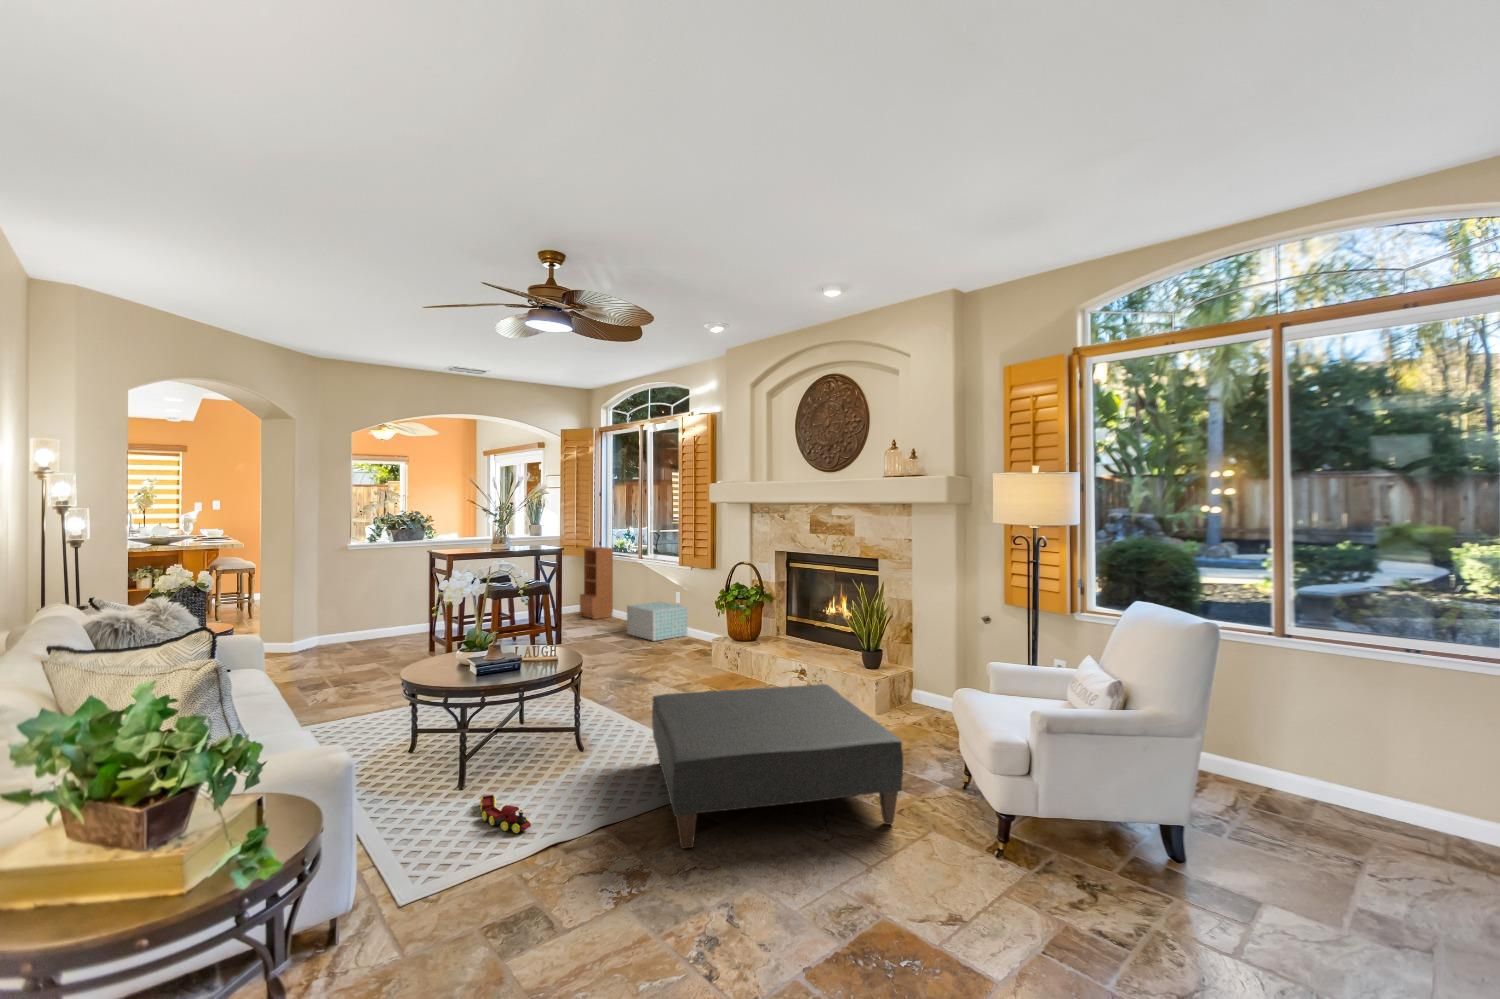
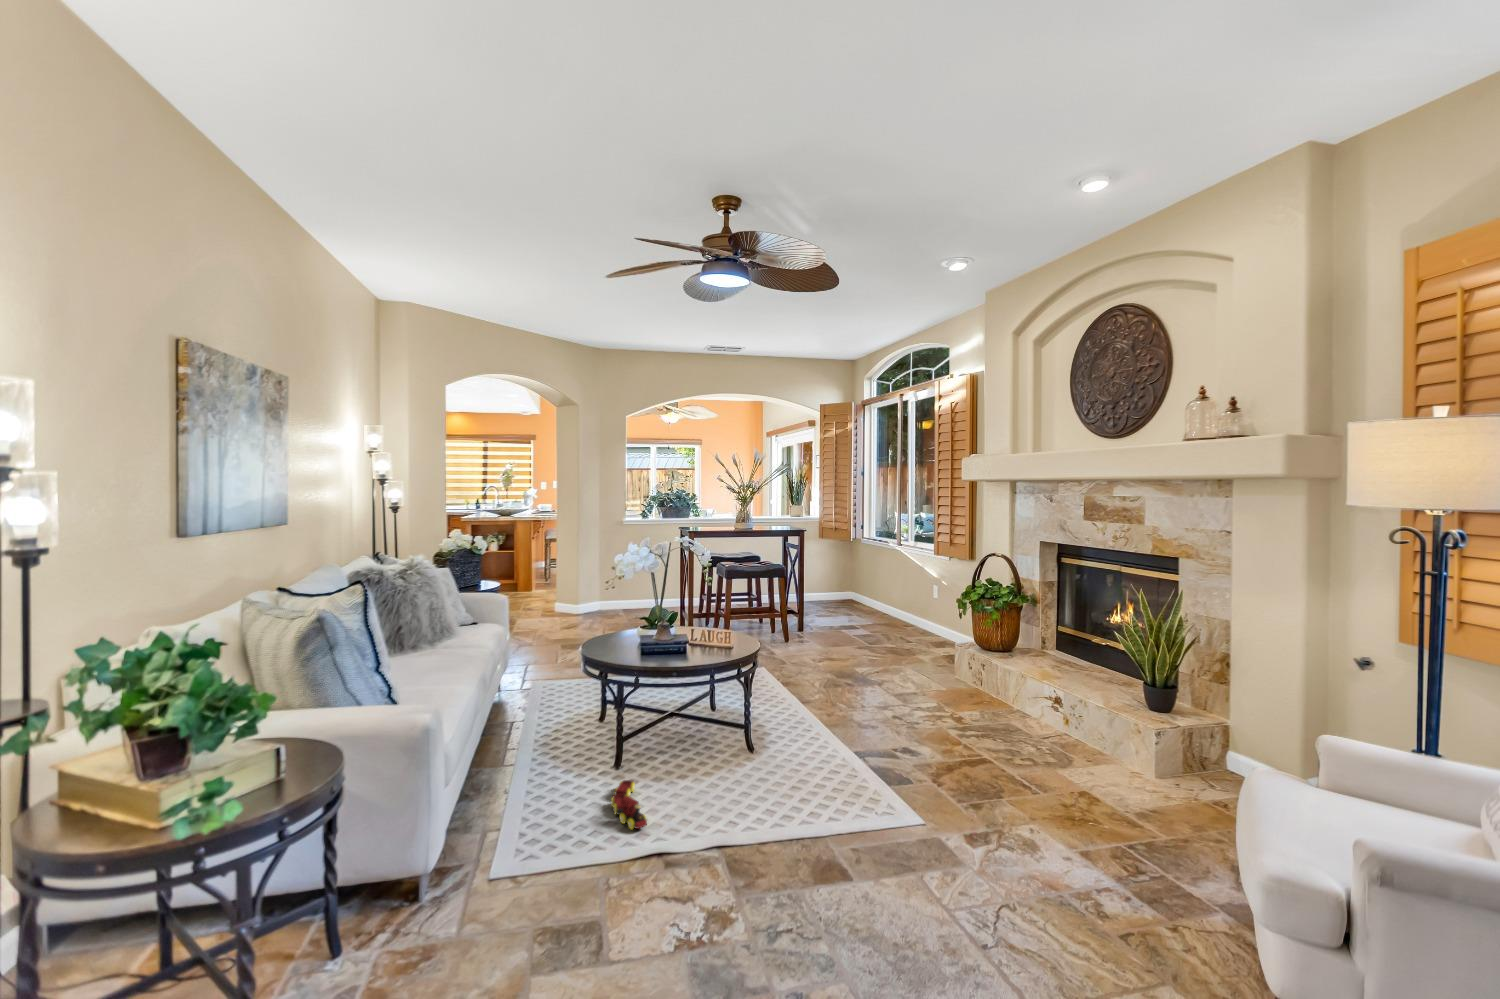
bookcase: present [580,547,613,619] -> none [838,531,873,608]
storage box: present [627,602,688,641] -> none [876,595,943,638]
ottoman: present [652,684,903,849] -> none [775,701,1125,953]

